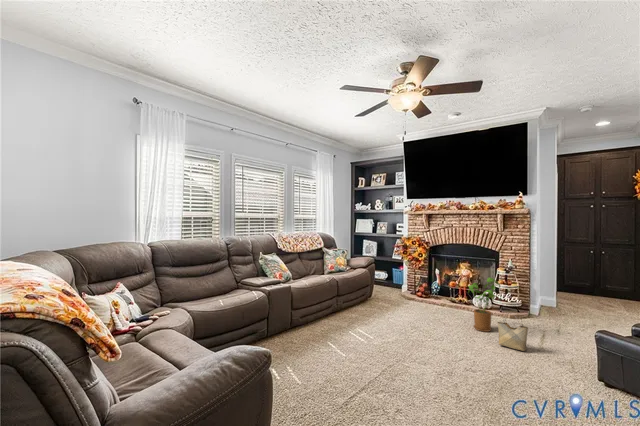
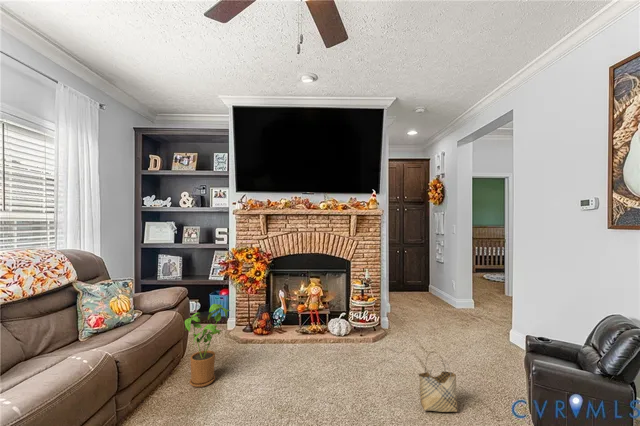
house plant: present [468,278,500,332] -> present [185,304,230,387]

